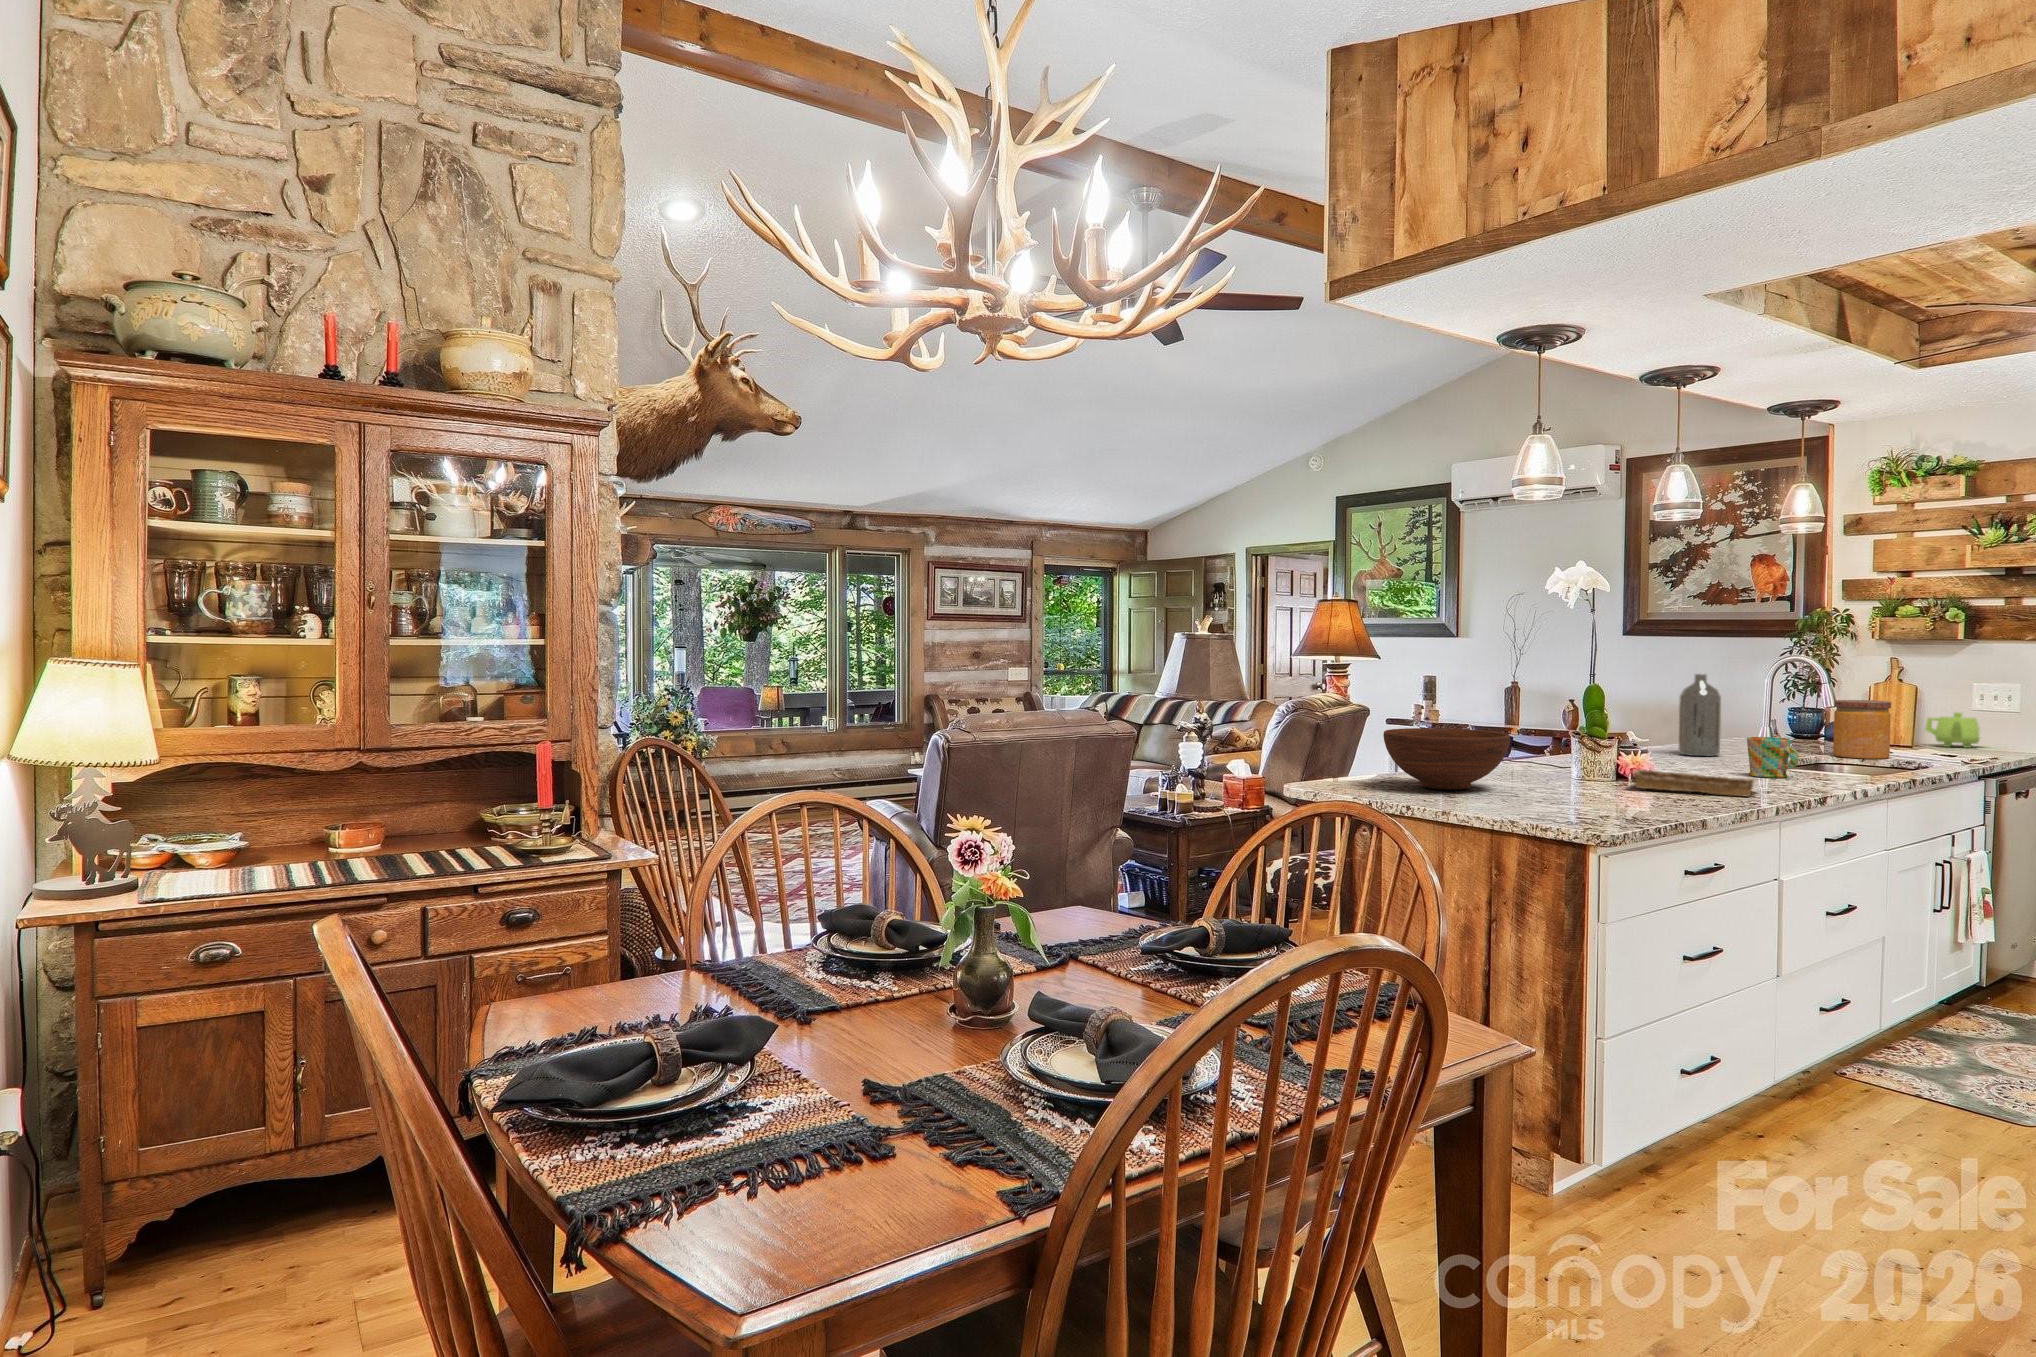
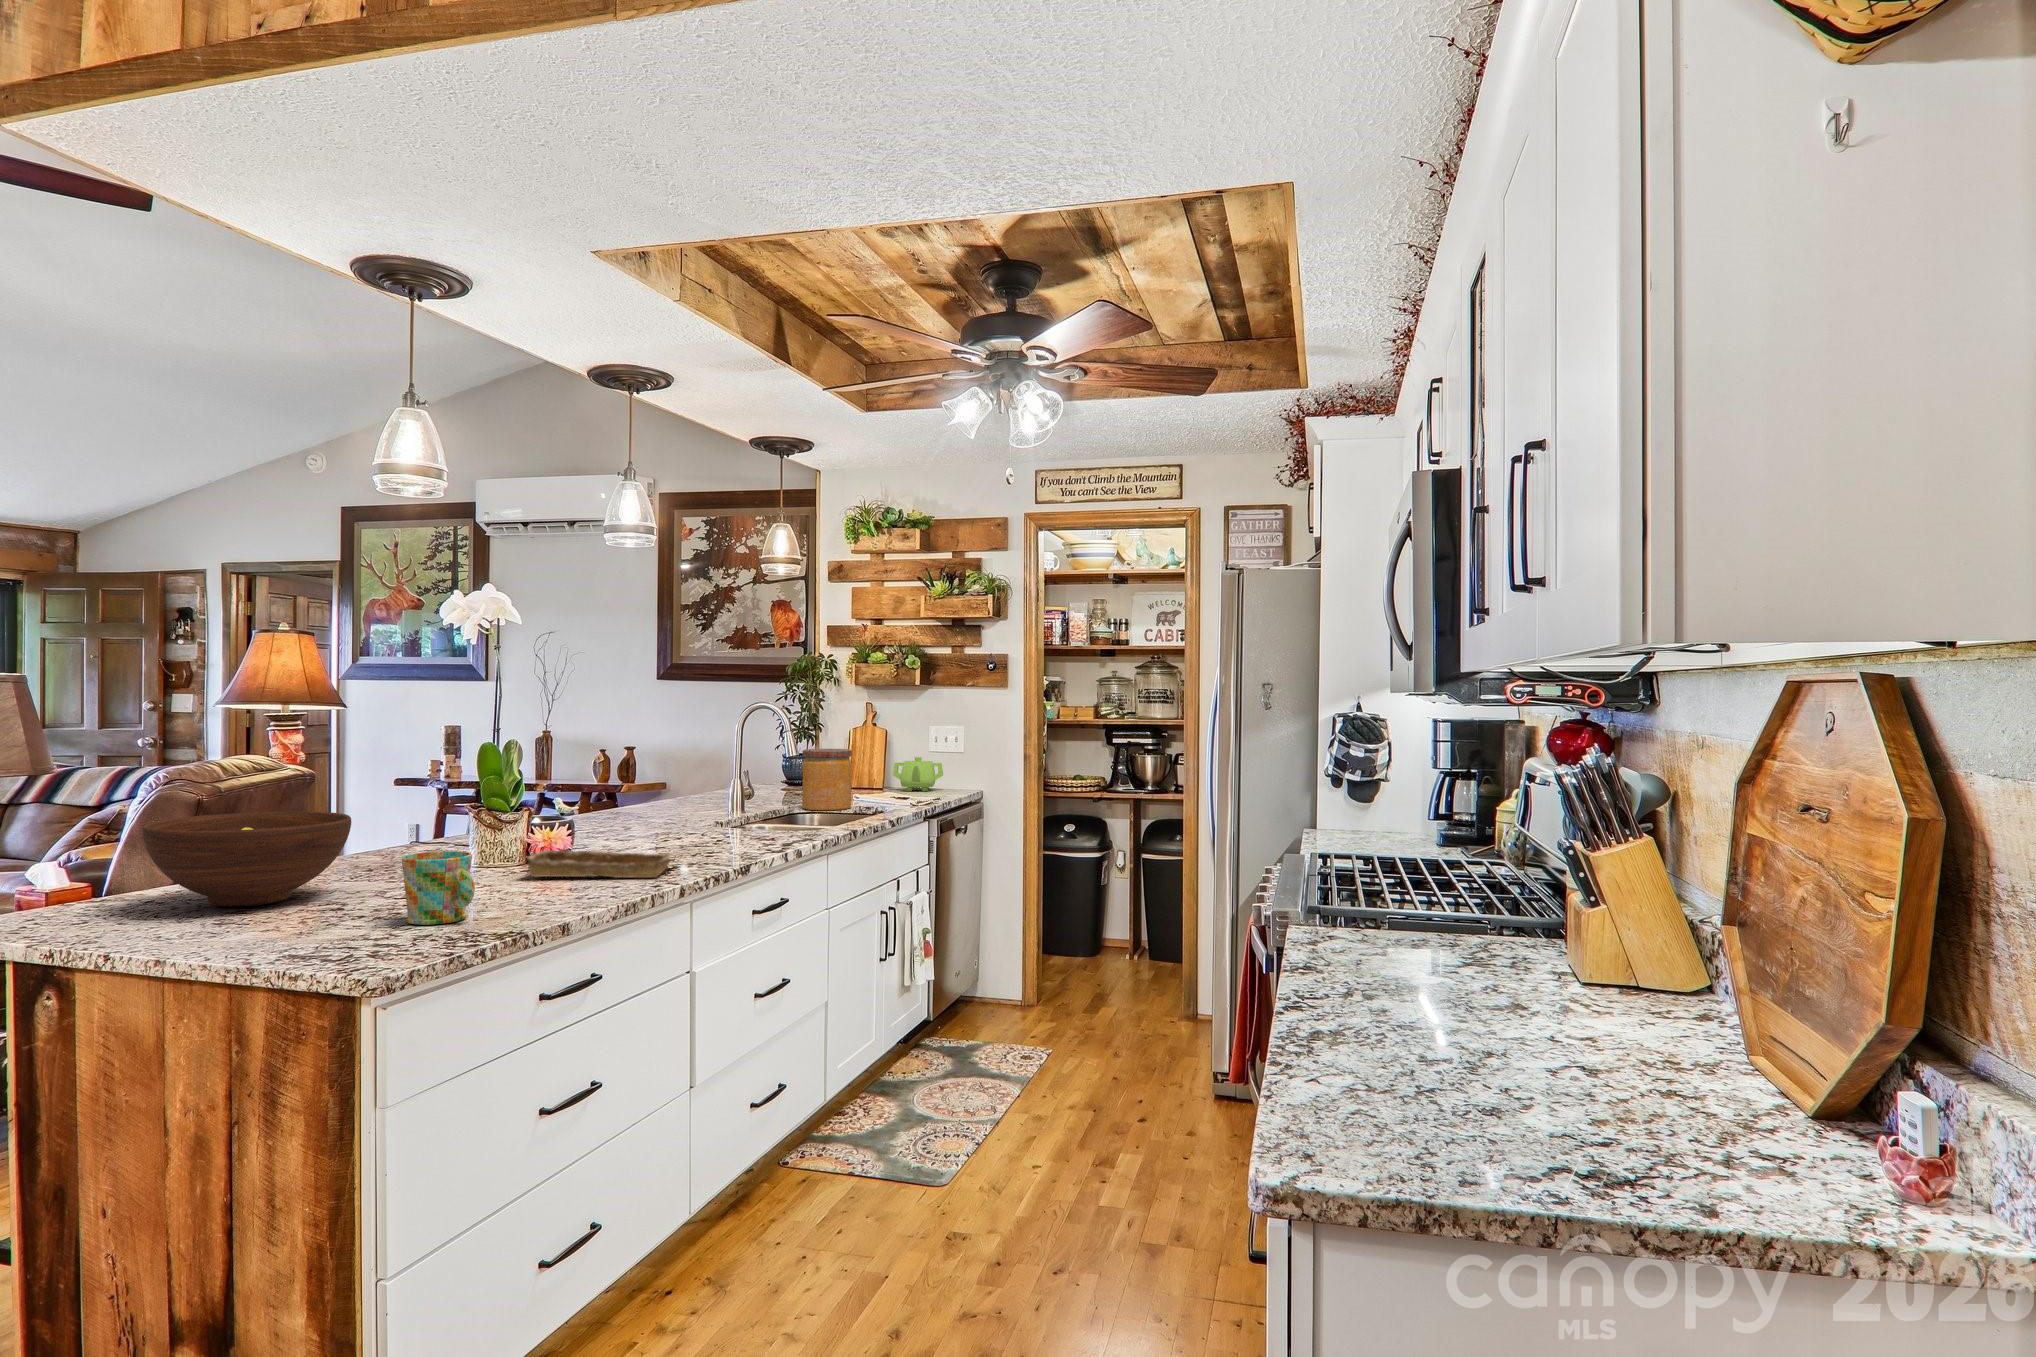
bottle: present [1678,674,1721,756] -> none [648,724,692,818]
mug: present [1747,737,1799,778] -> present [402,851,475,925]

